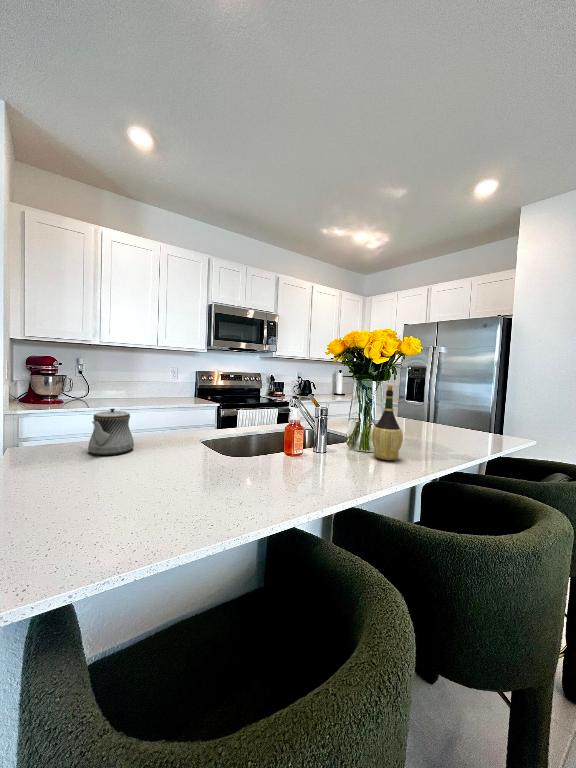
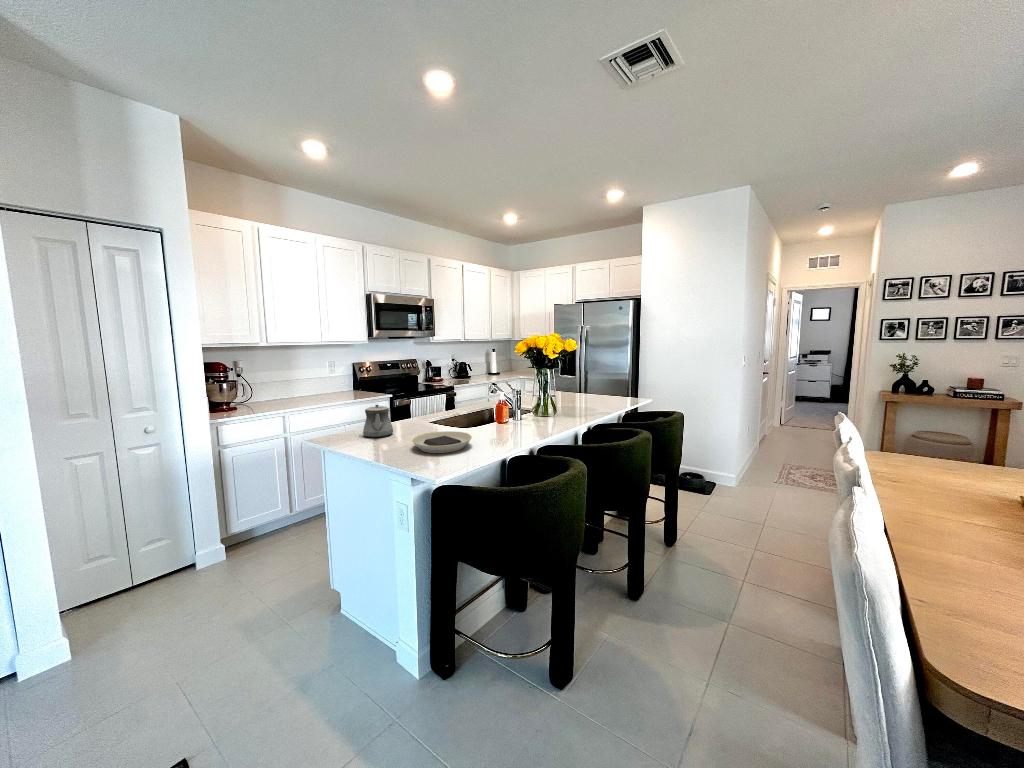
wine bottle: present [372,385,403,460] -> none [551,372,570,420]
plate: none [88,460,203,507] -> present [412,431,472,453]

